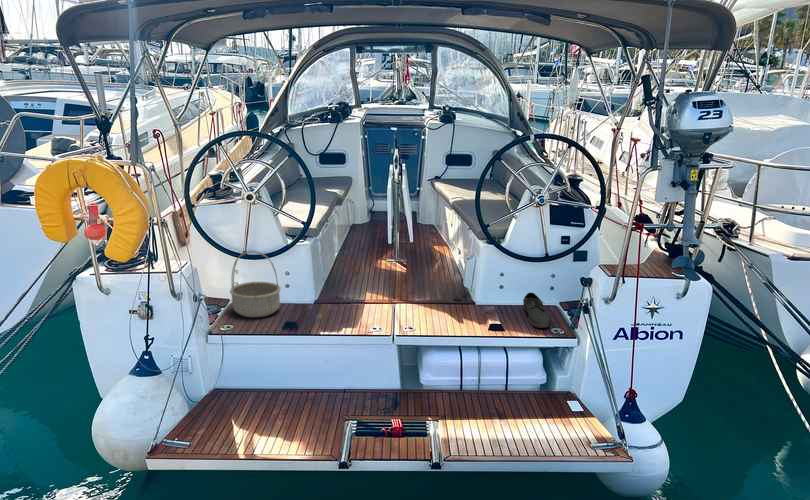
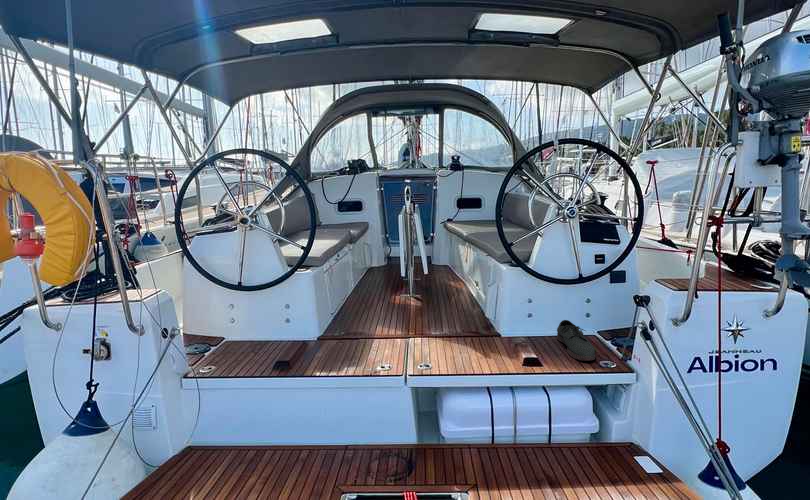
basket: present [230,250,280,318] -> none [217,279,277,358]

